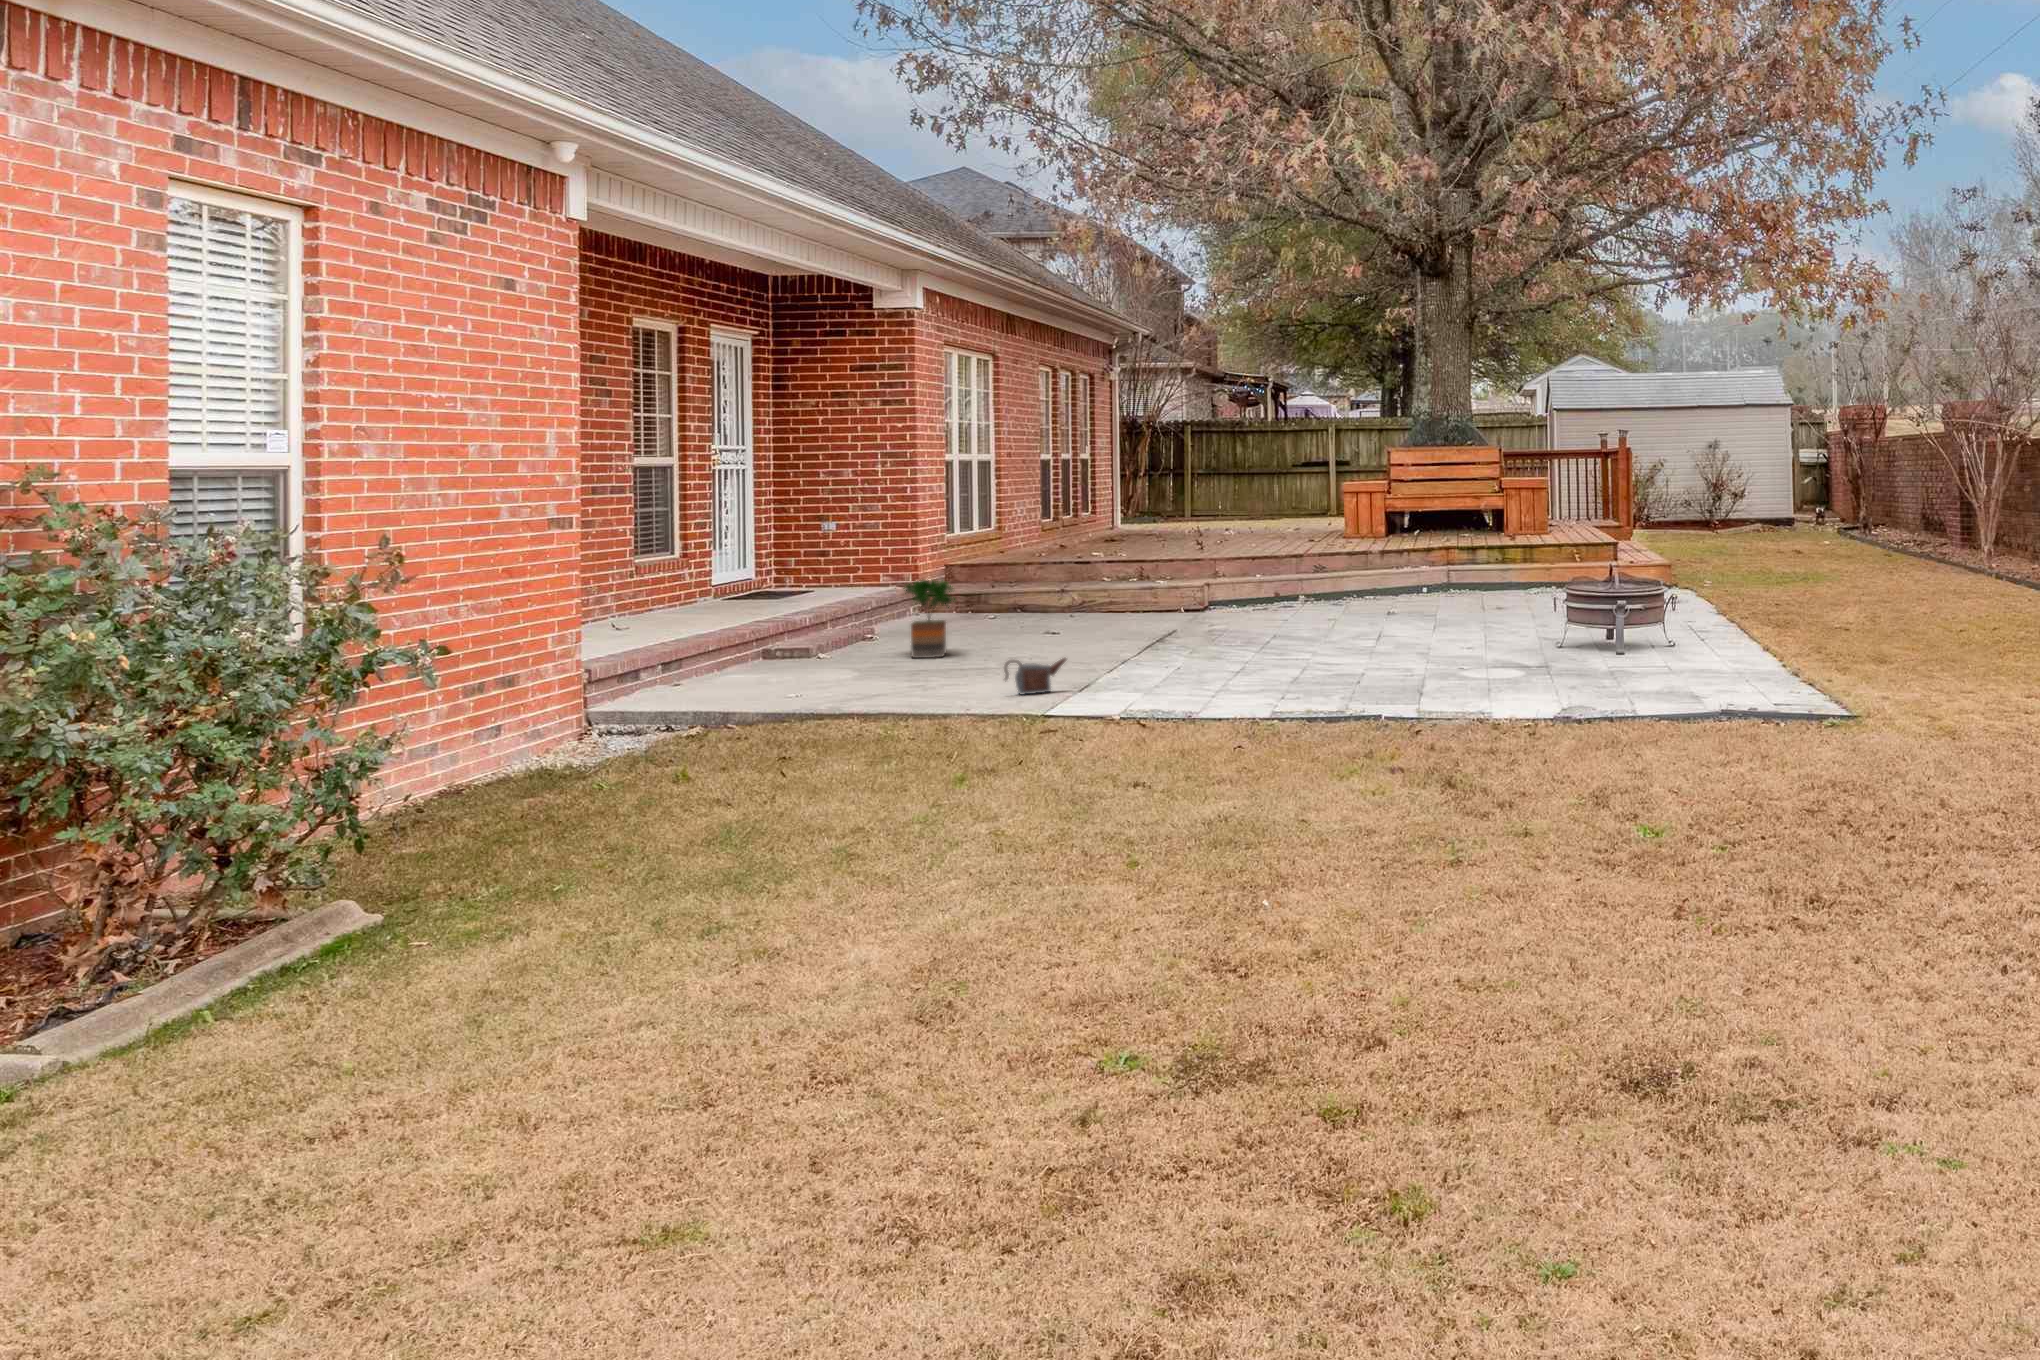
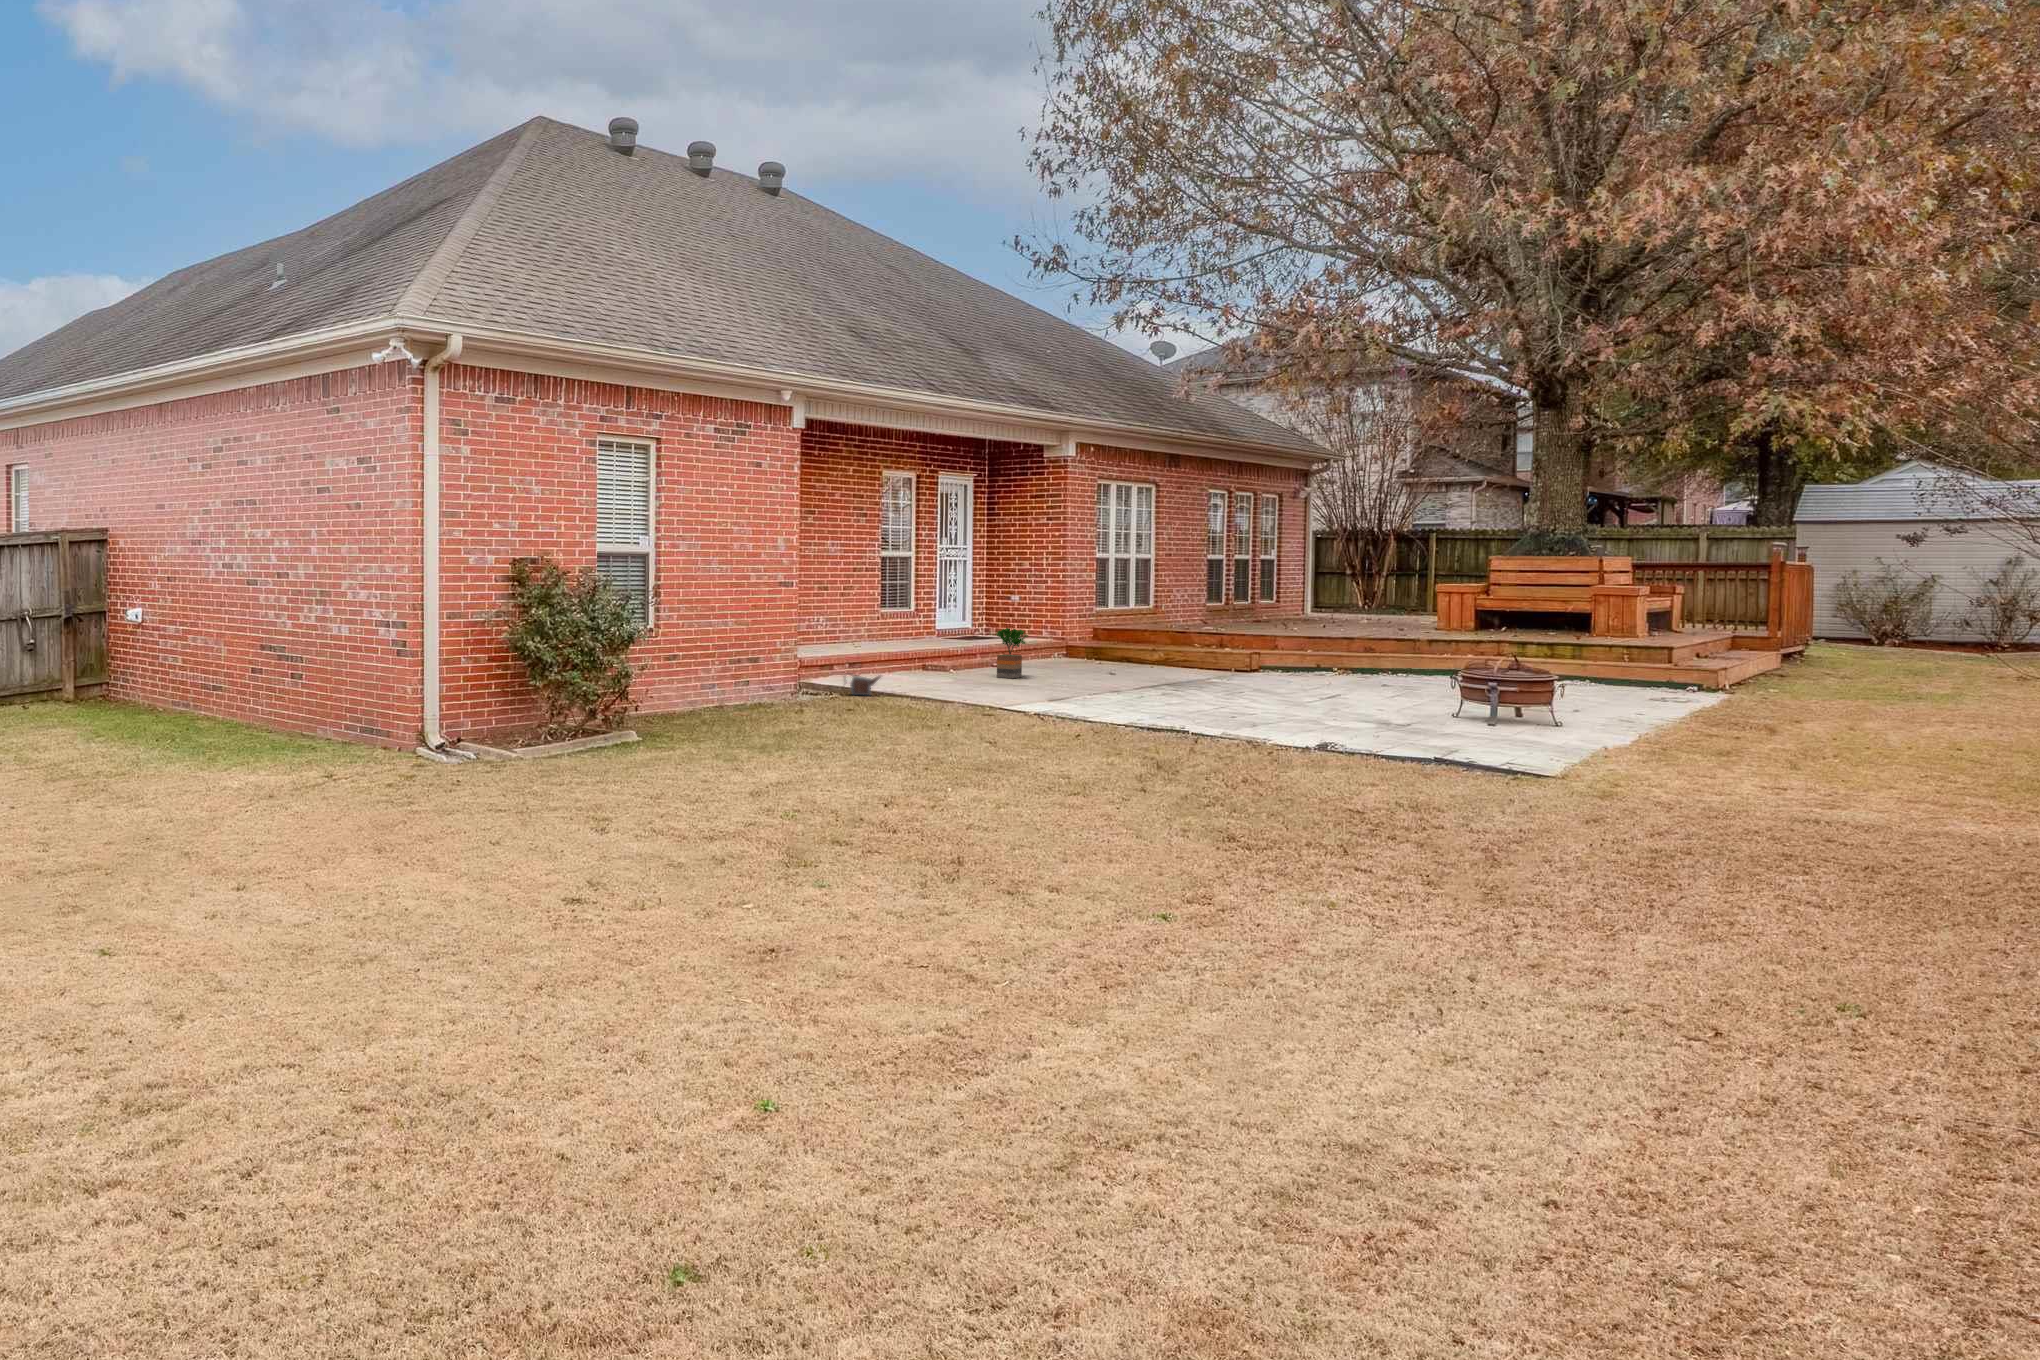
watering can: present [1004,658,1066,694] -> present [850,675,881,695]

